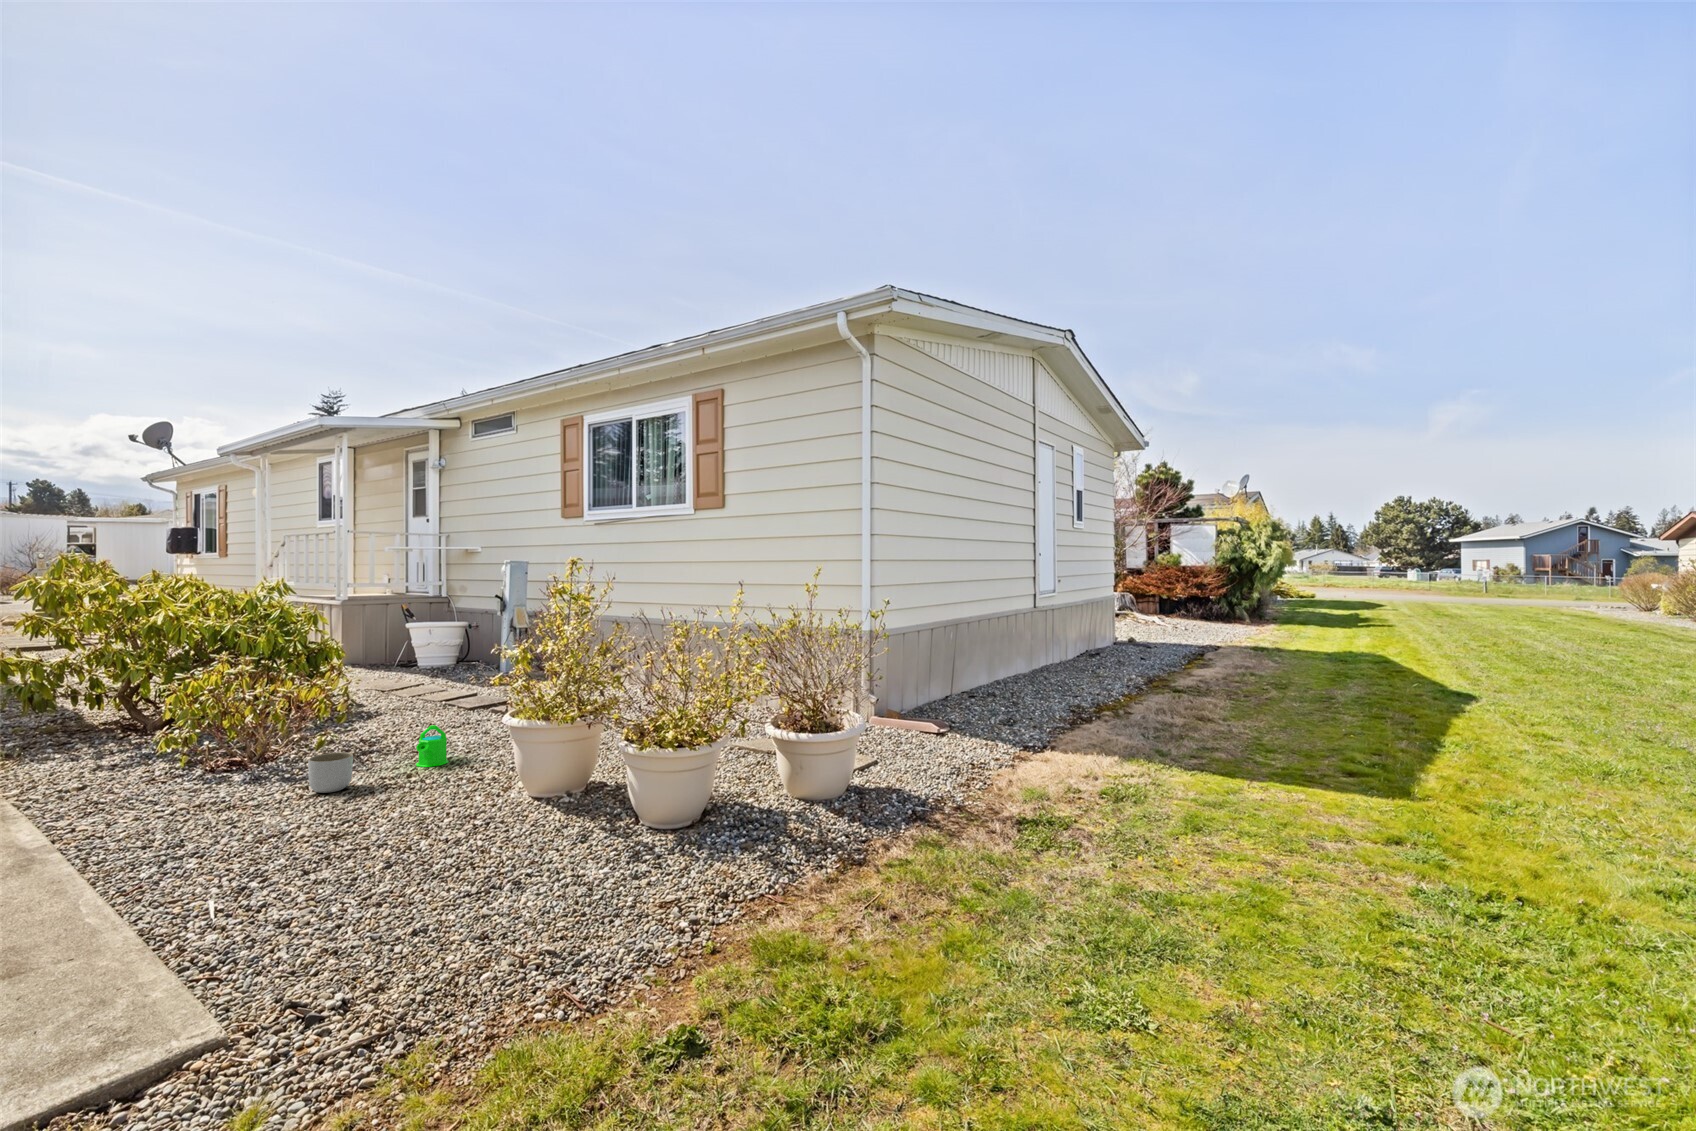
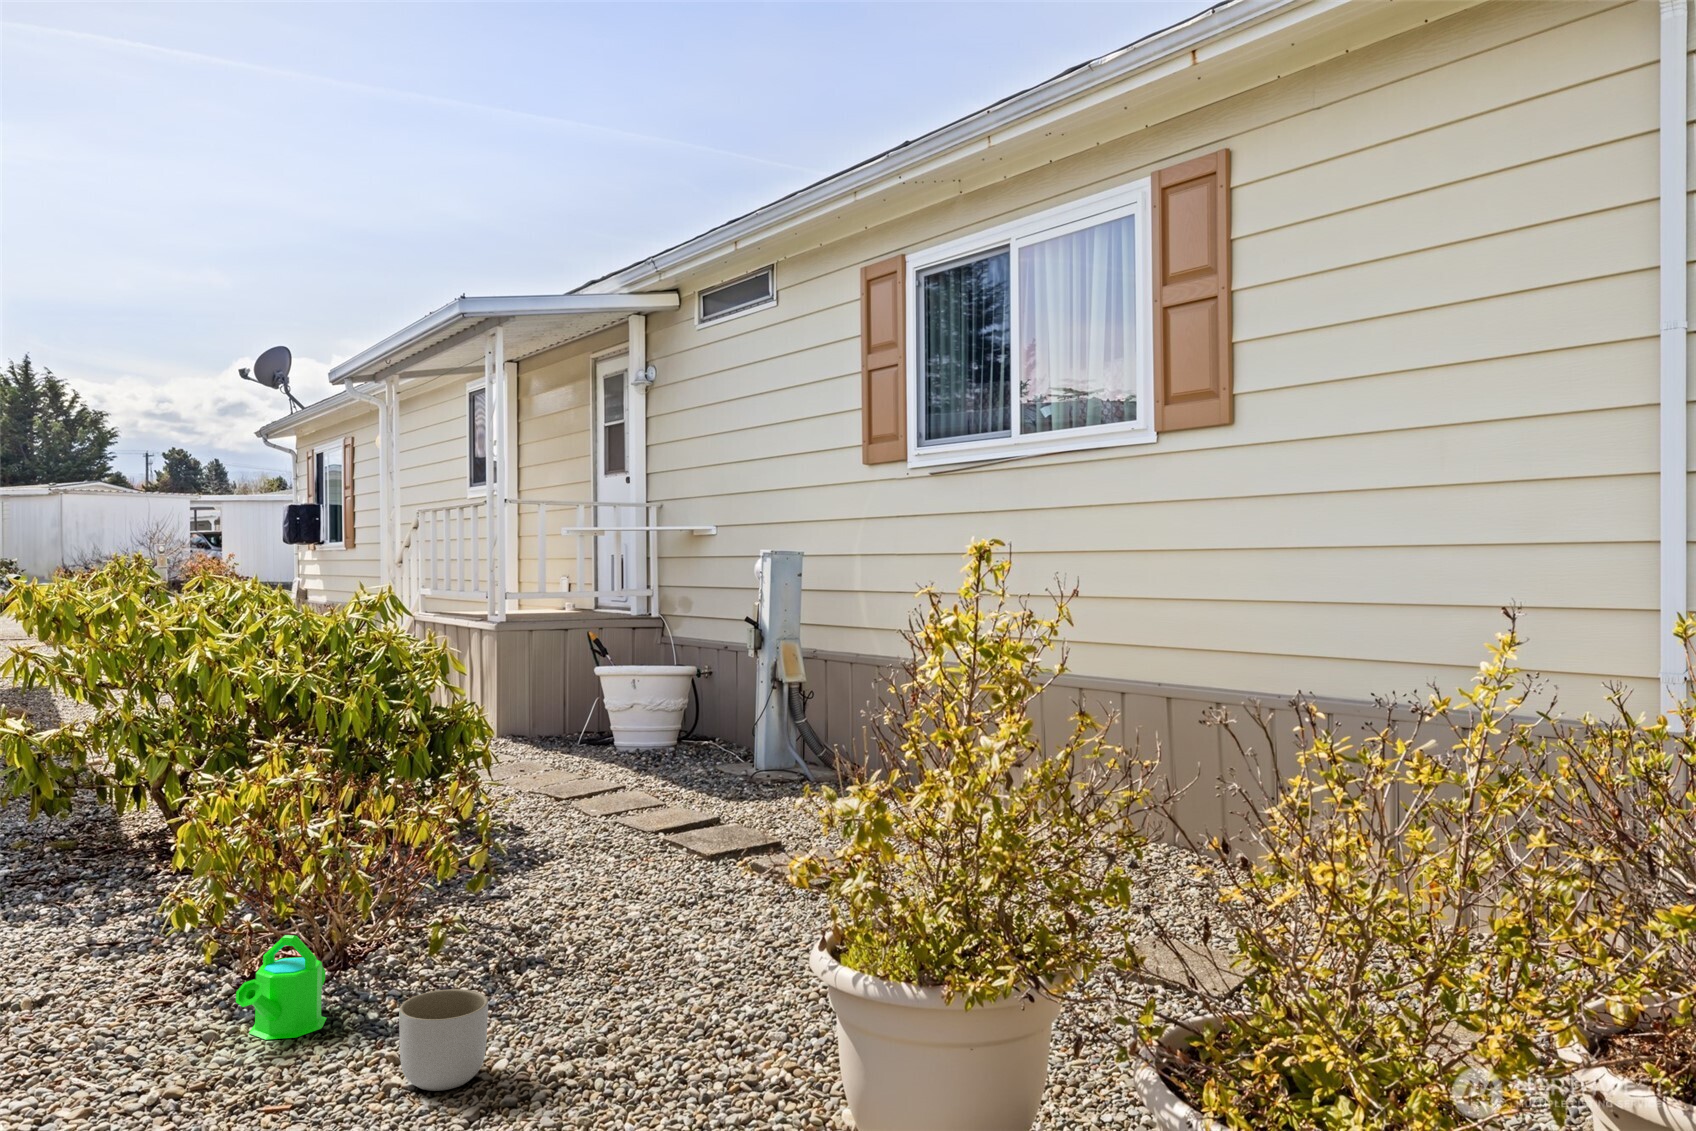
watering can: present [416,725,449,767] -> present [236,935,327,1040]

